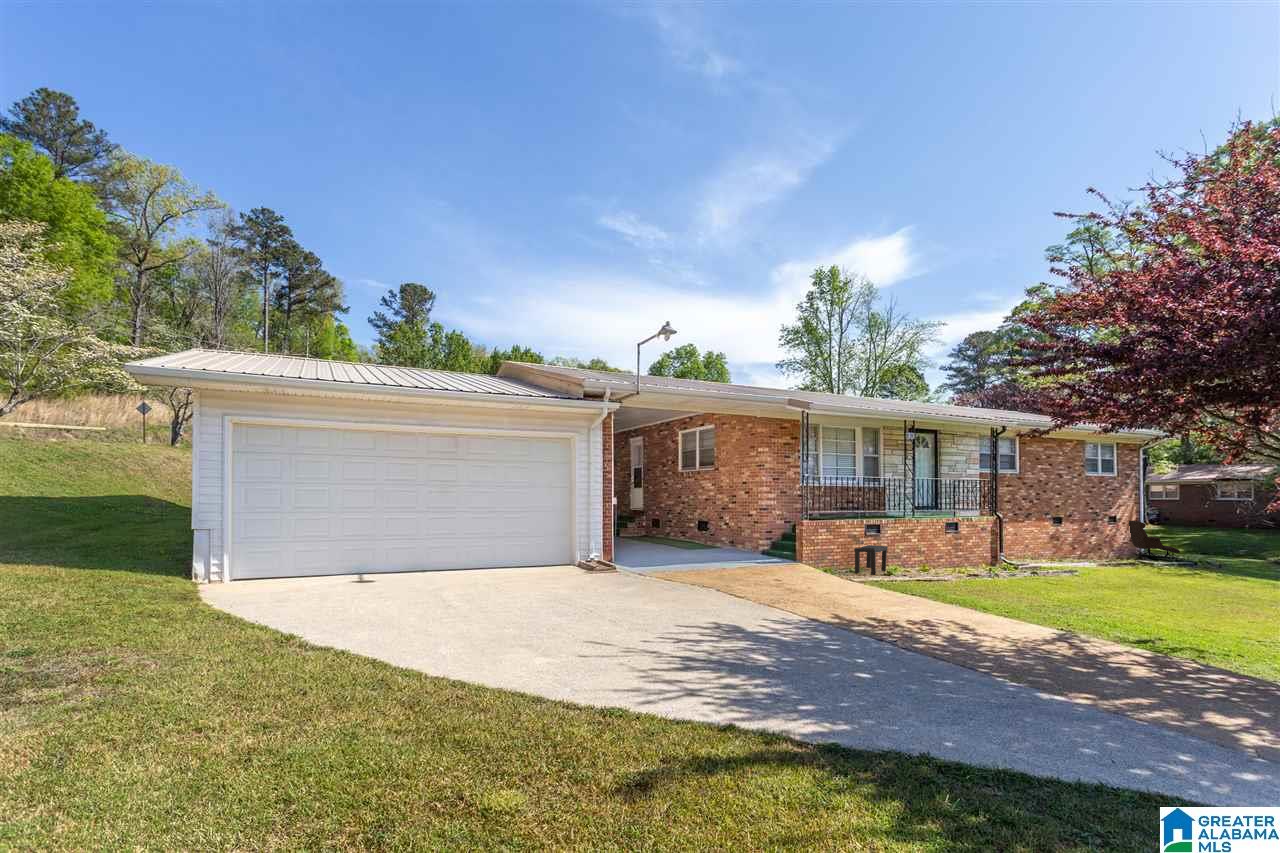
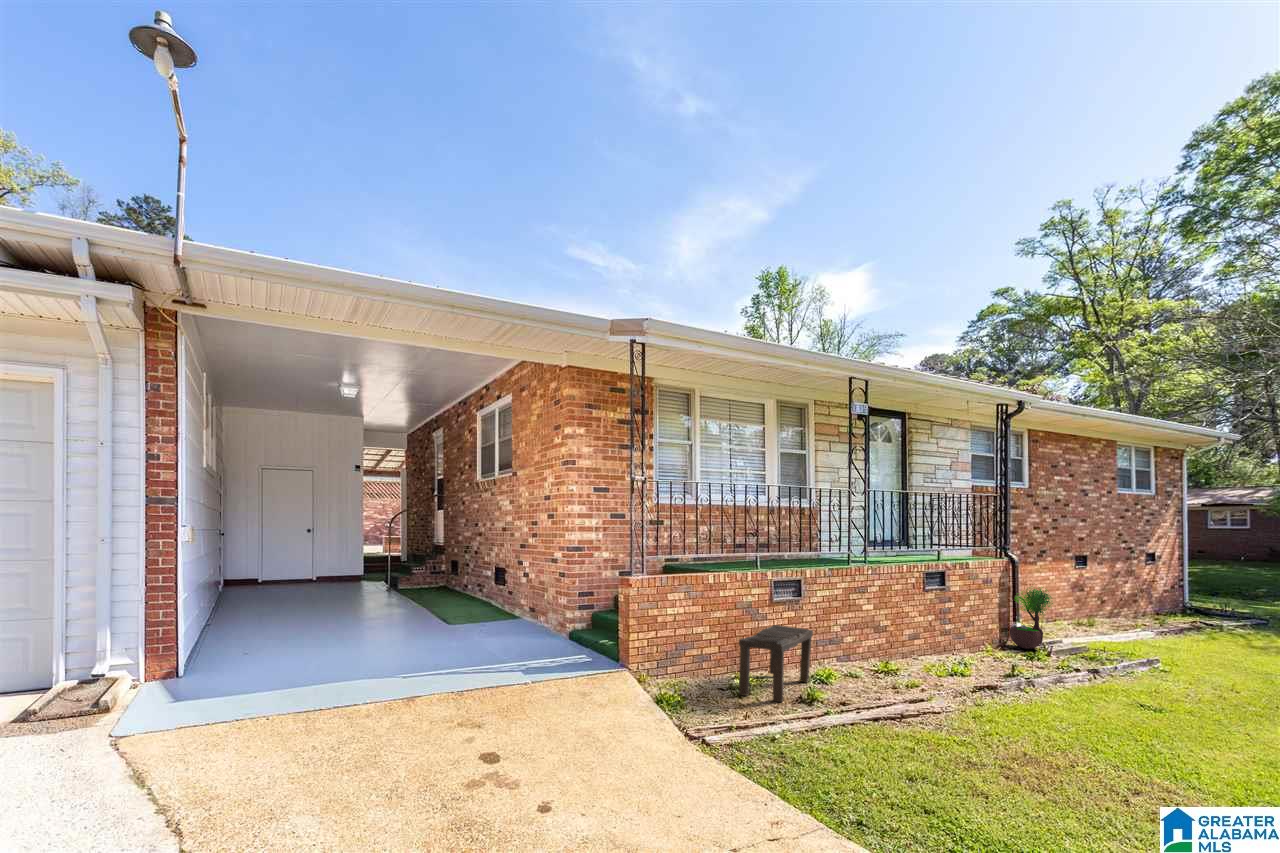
lounge chair: present [1129,521,1180,558] -> none [1171,559,1250,617]
potted tree: none [997,529,1020,565] -> present [1010,586,1053,649]

